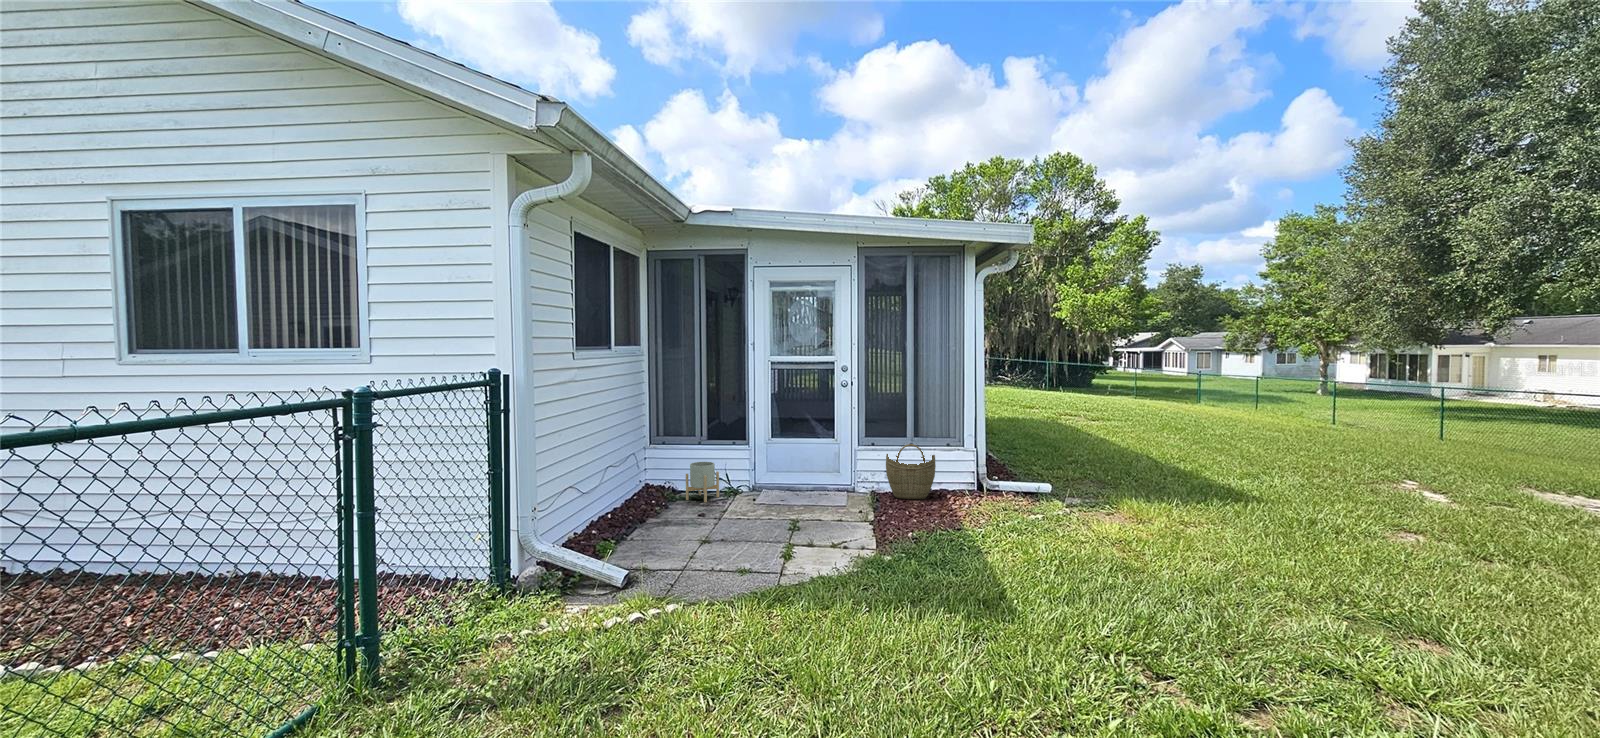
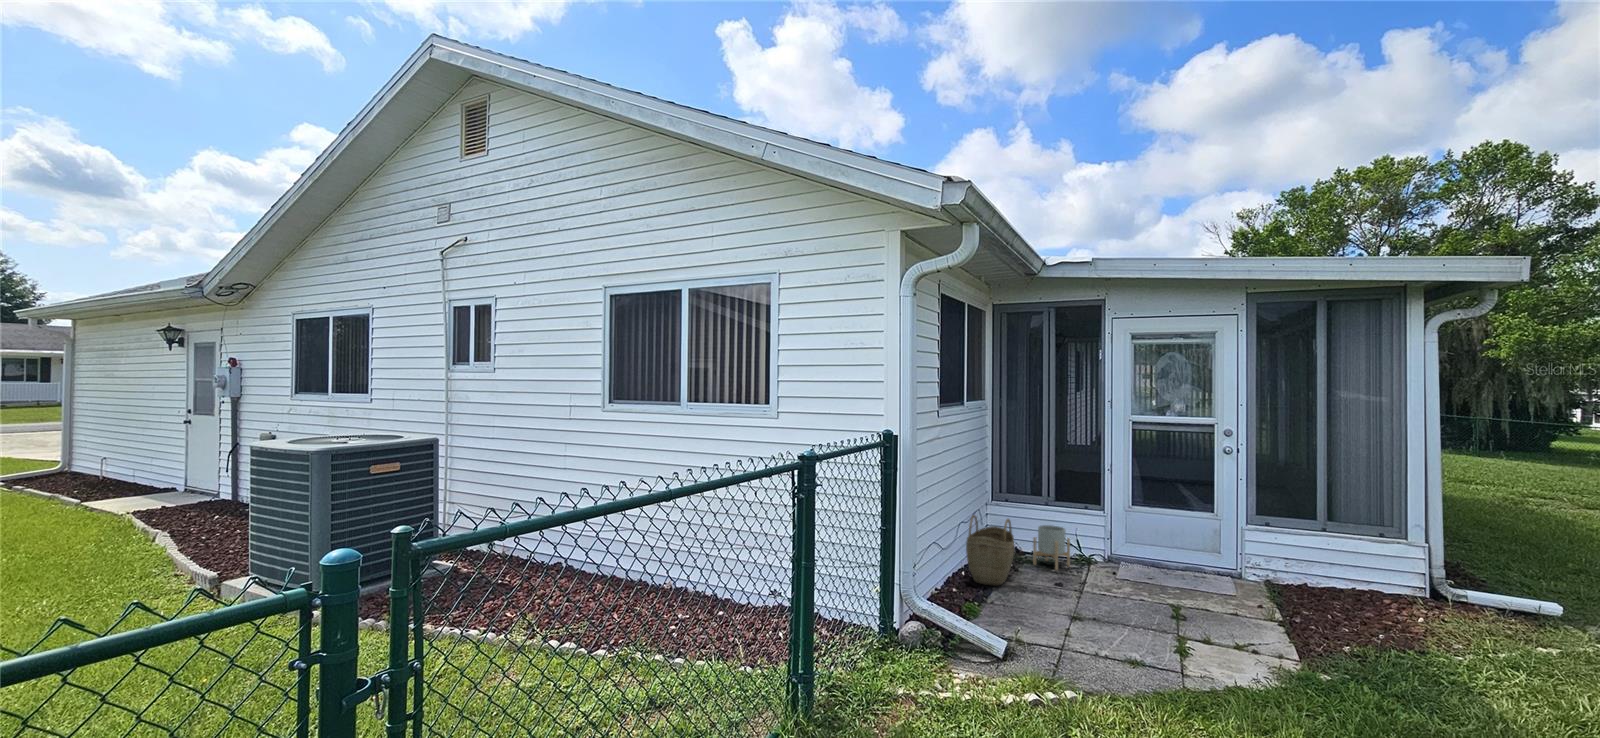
woven basket: present [886,444,936,499] -> present [966,515,1014,586]

